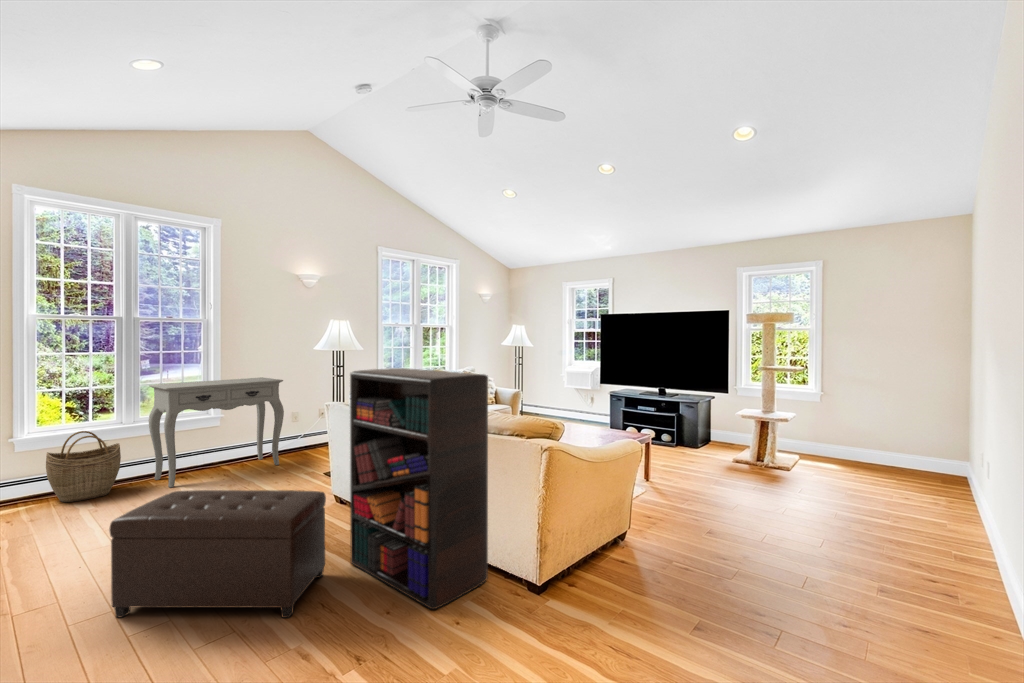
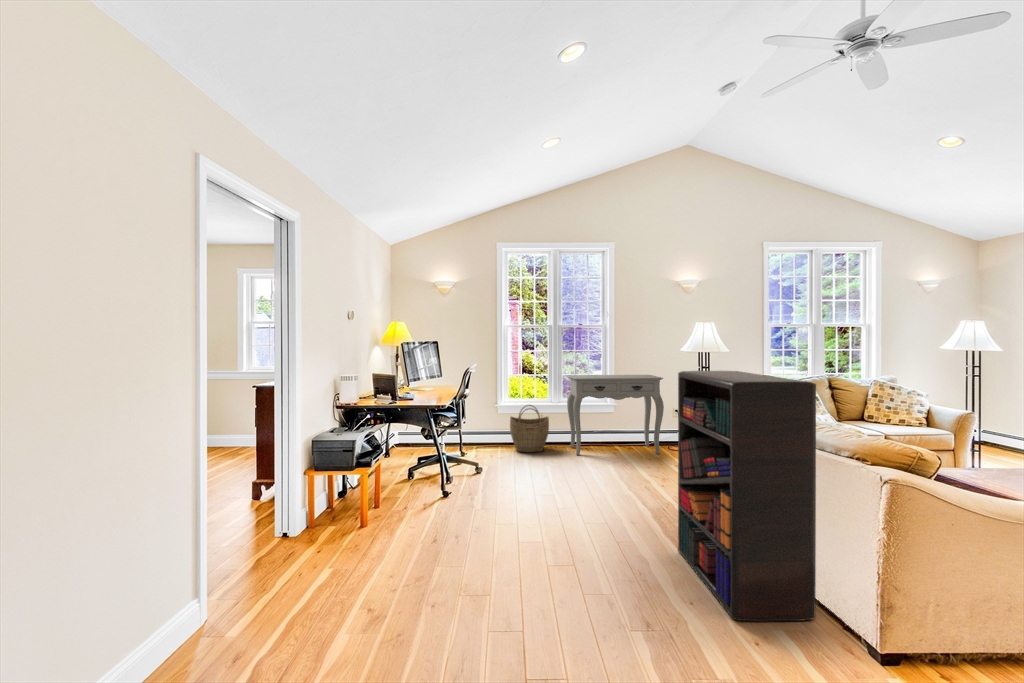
ottoman: present [109,490,326,618] -> none [512,454,654,573]

